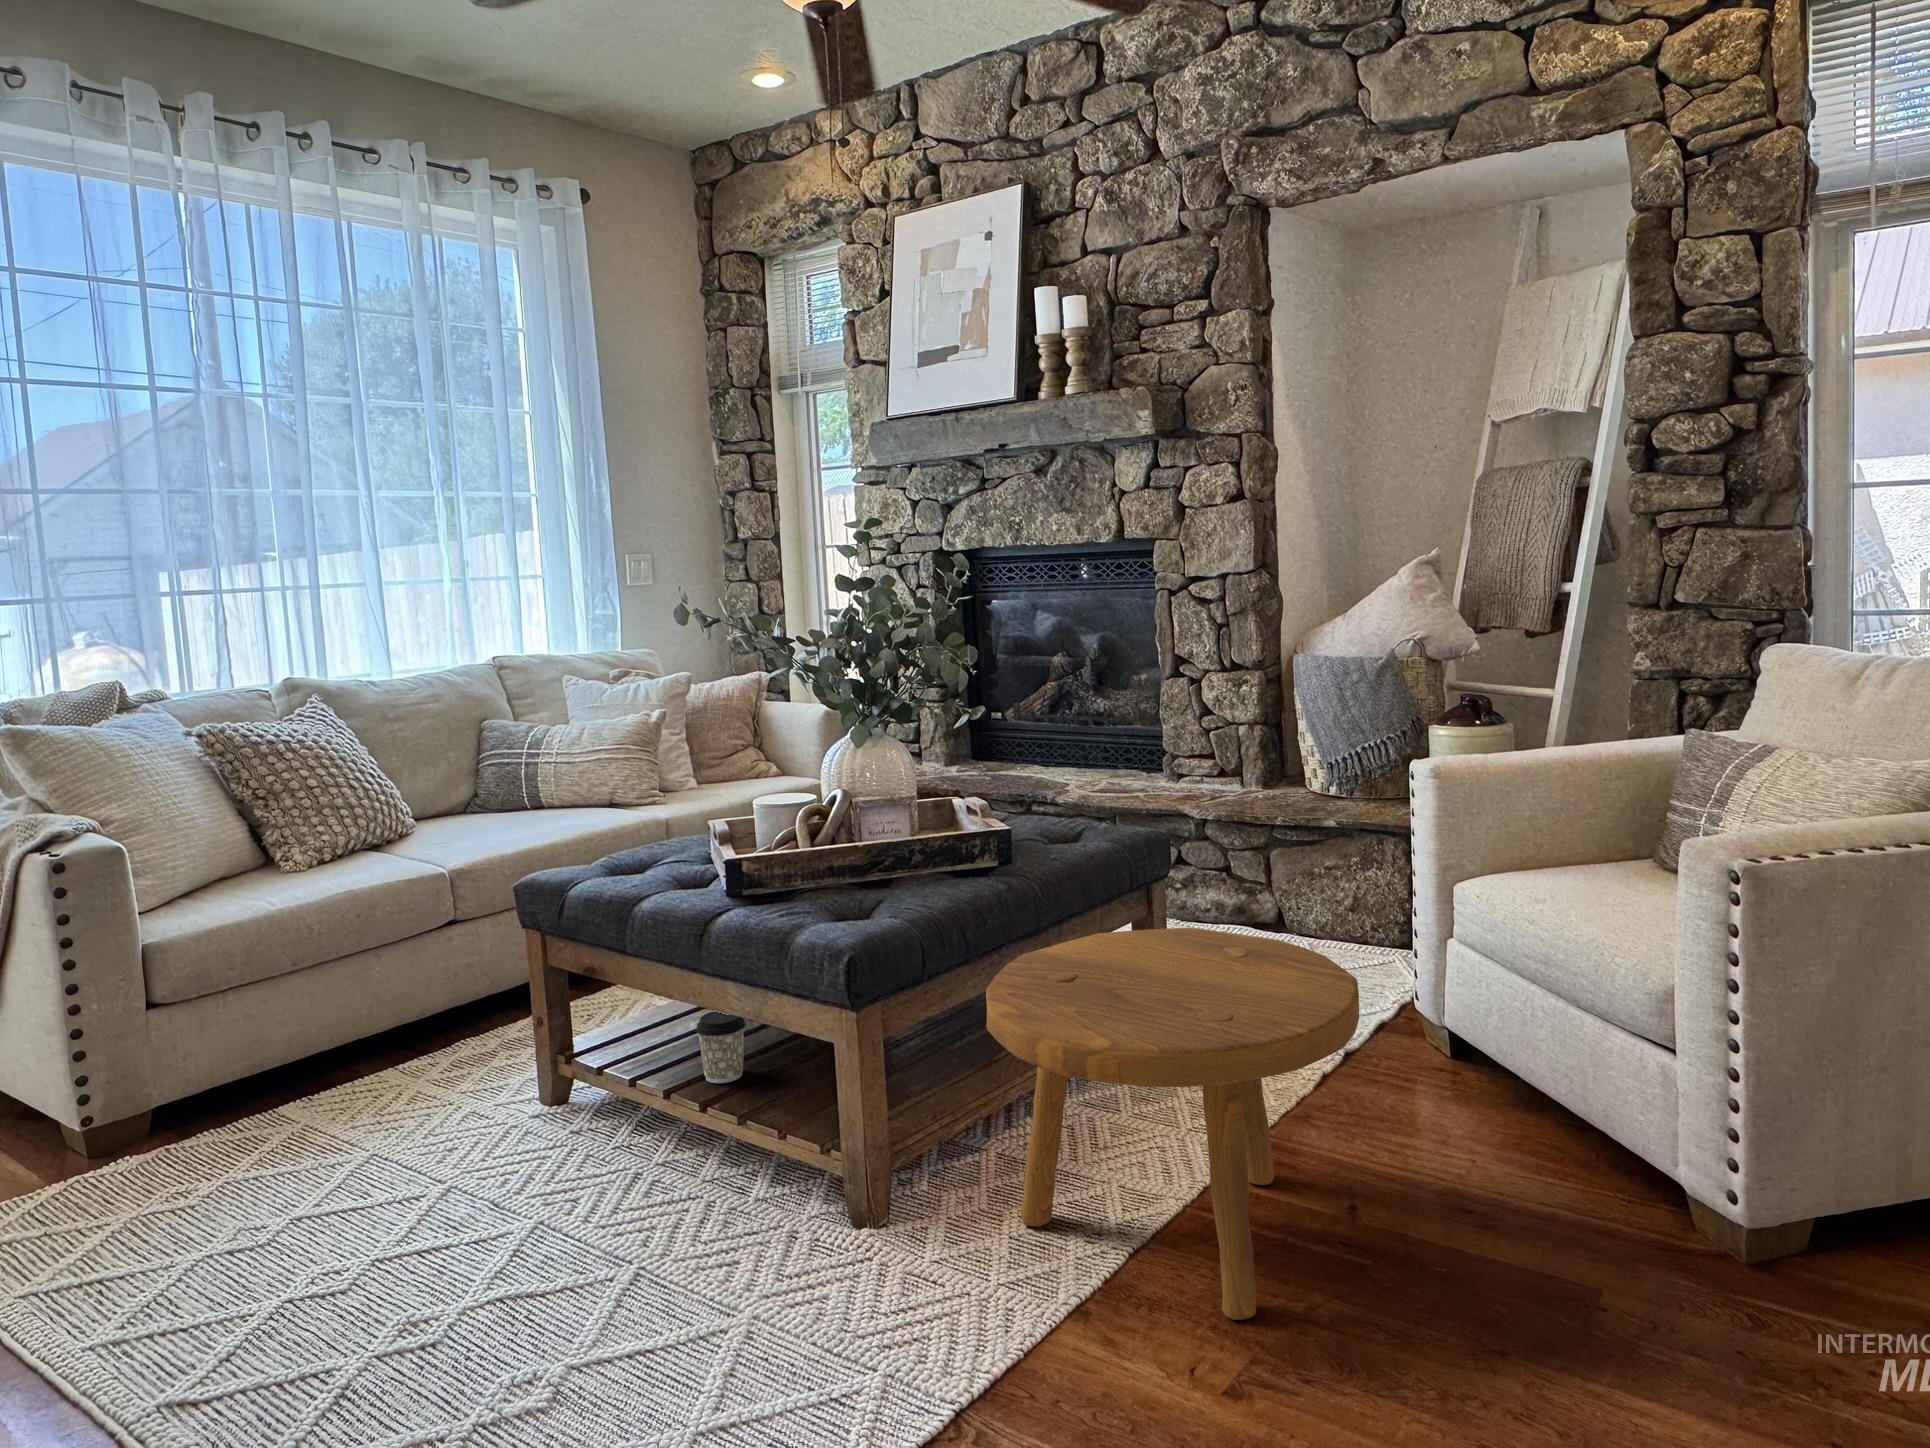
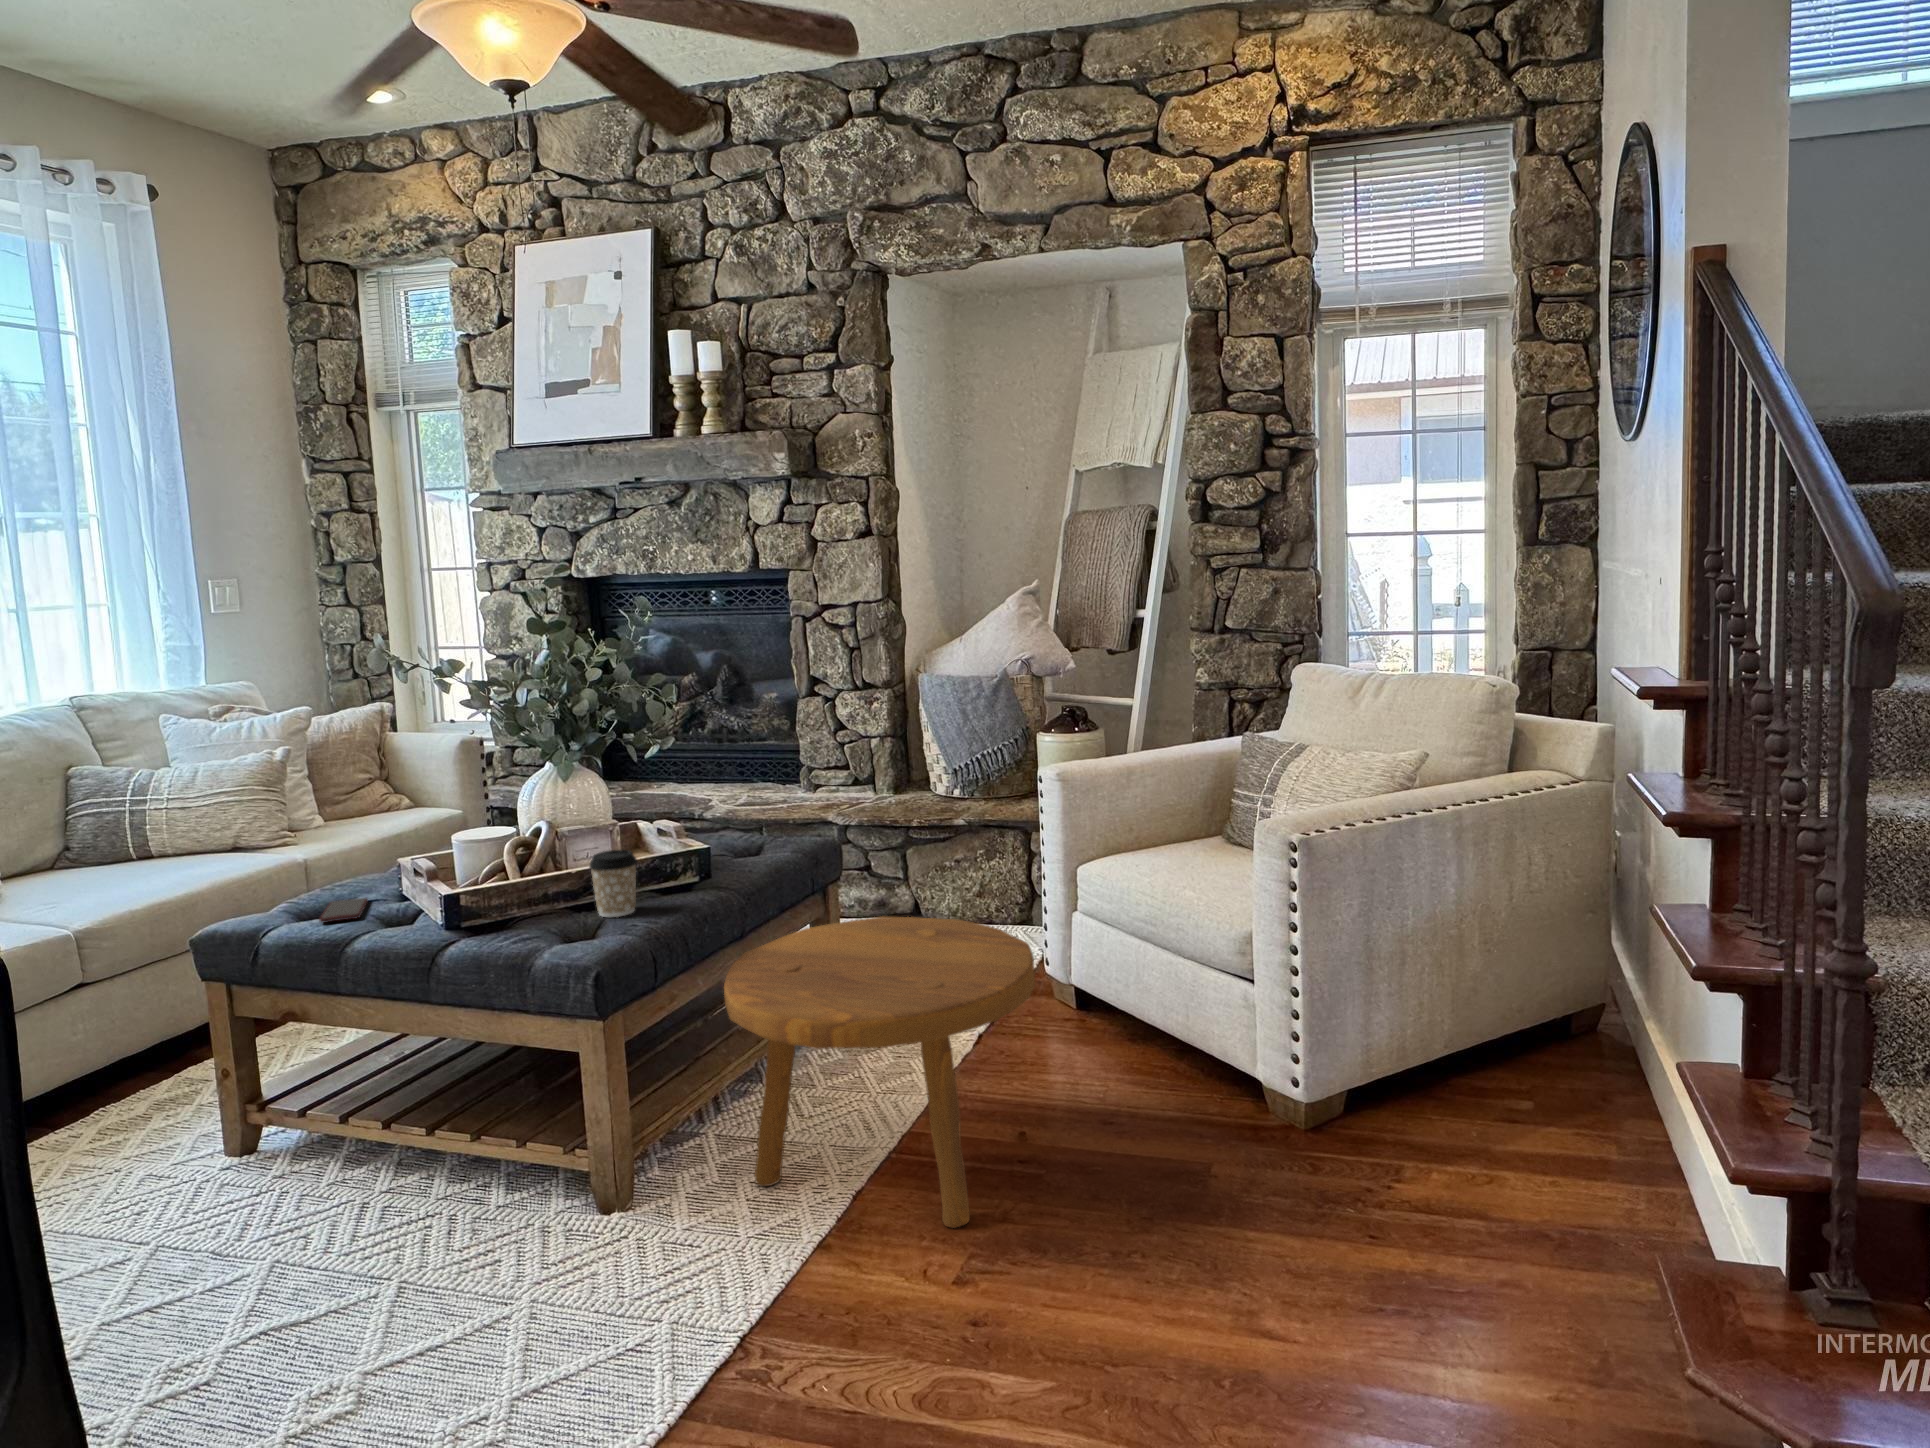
smartphone: none [622,860,676,882] -> present [319,898,368,923]
coffee cup: present [696,1012,746,1083] -> present [589,850,637,917]

